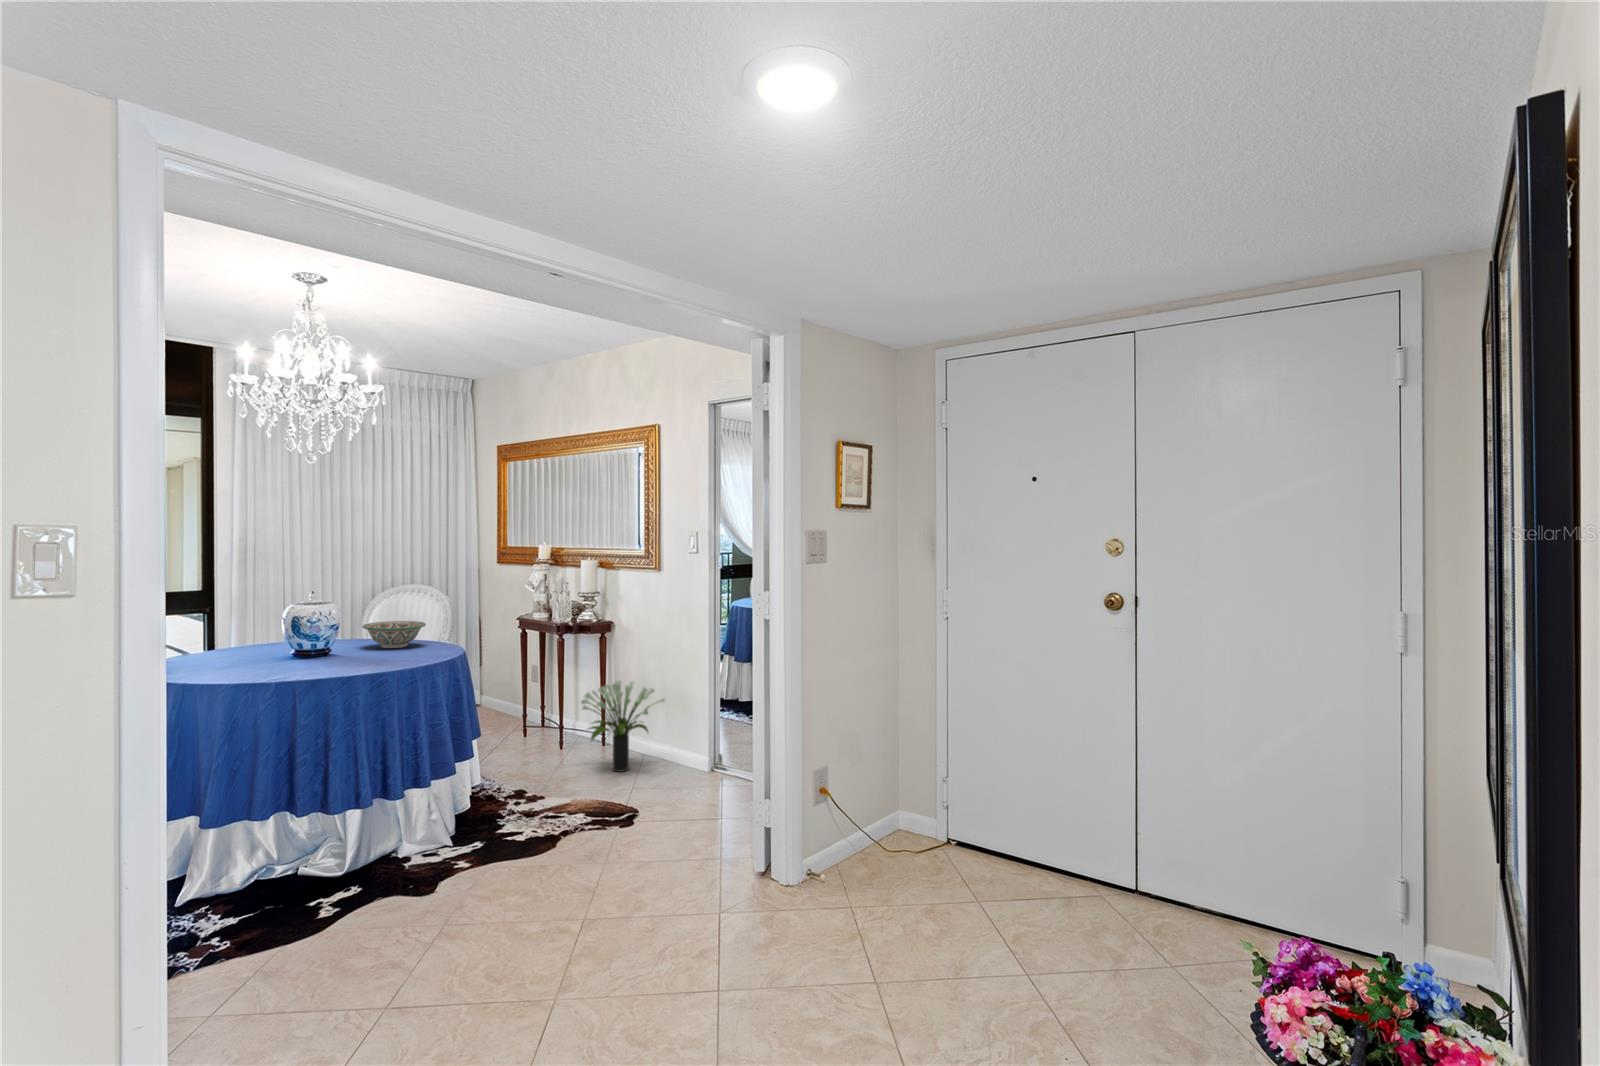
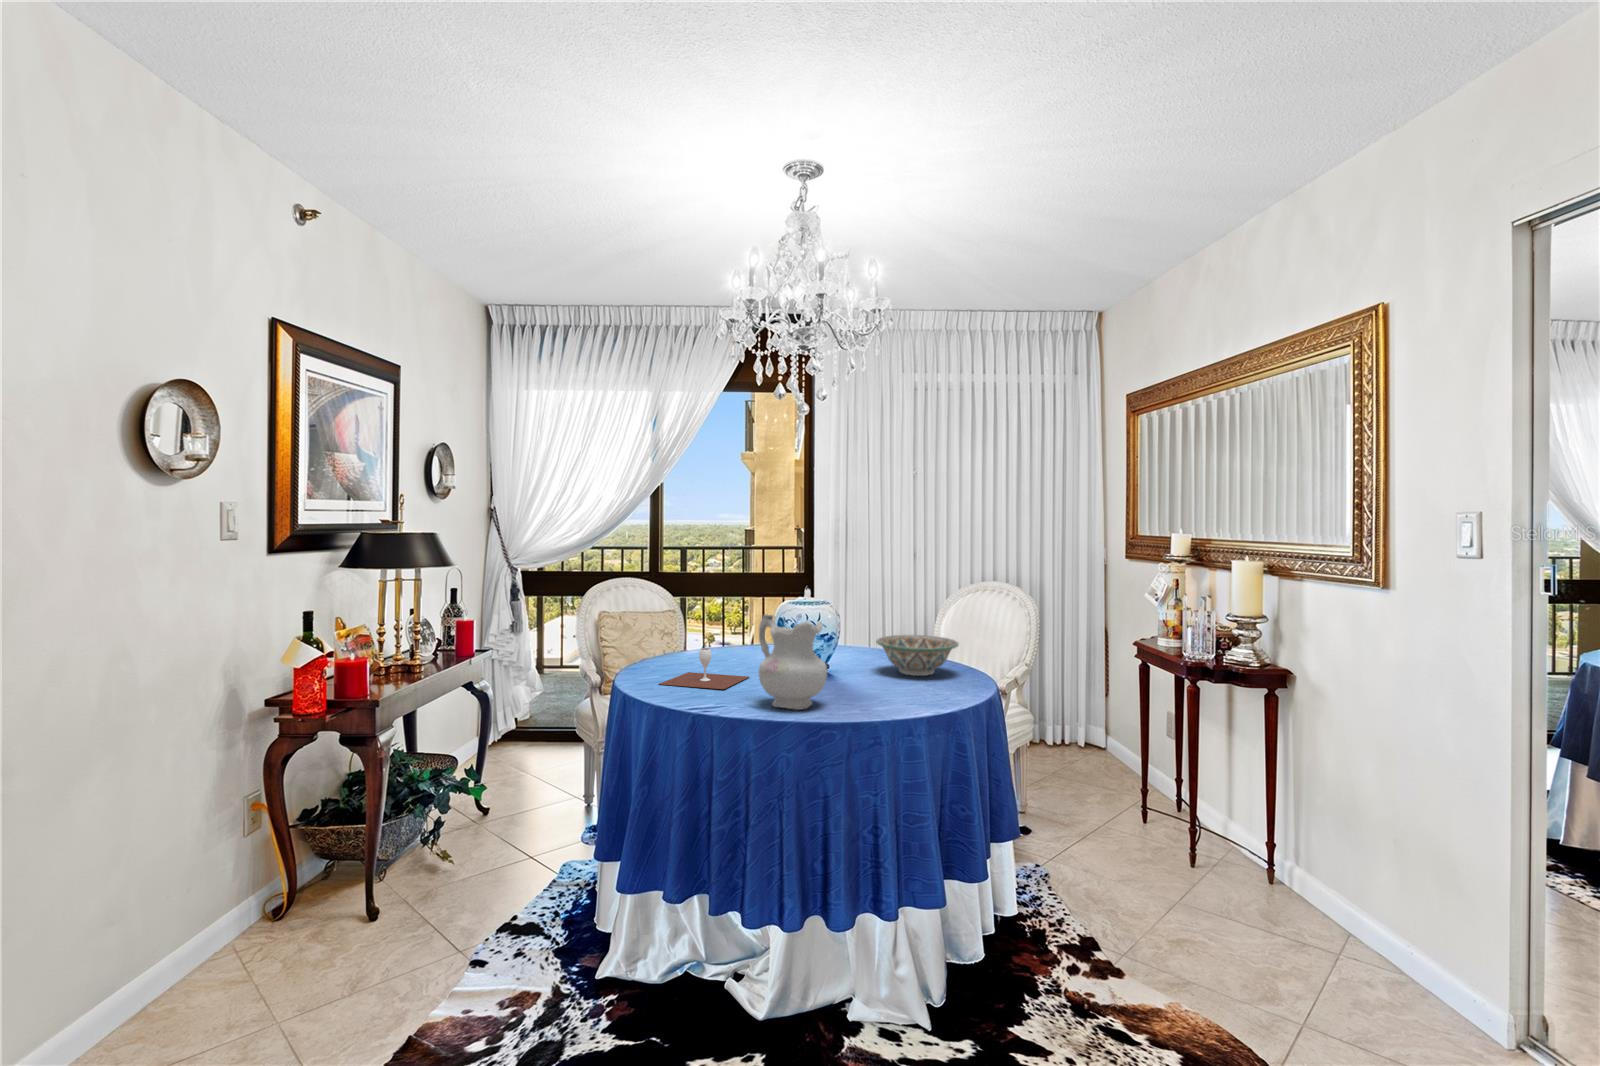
ceramic pitcher: none [307,609,366,671] -> present [758,615,827,710]
wine glass: none [202,643,271,673] -> present [659,648,748,689]
potted plant: present [581,680,665,772] -> none [1209,784,1391,957]

